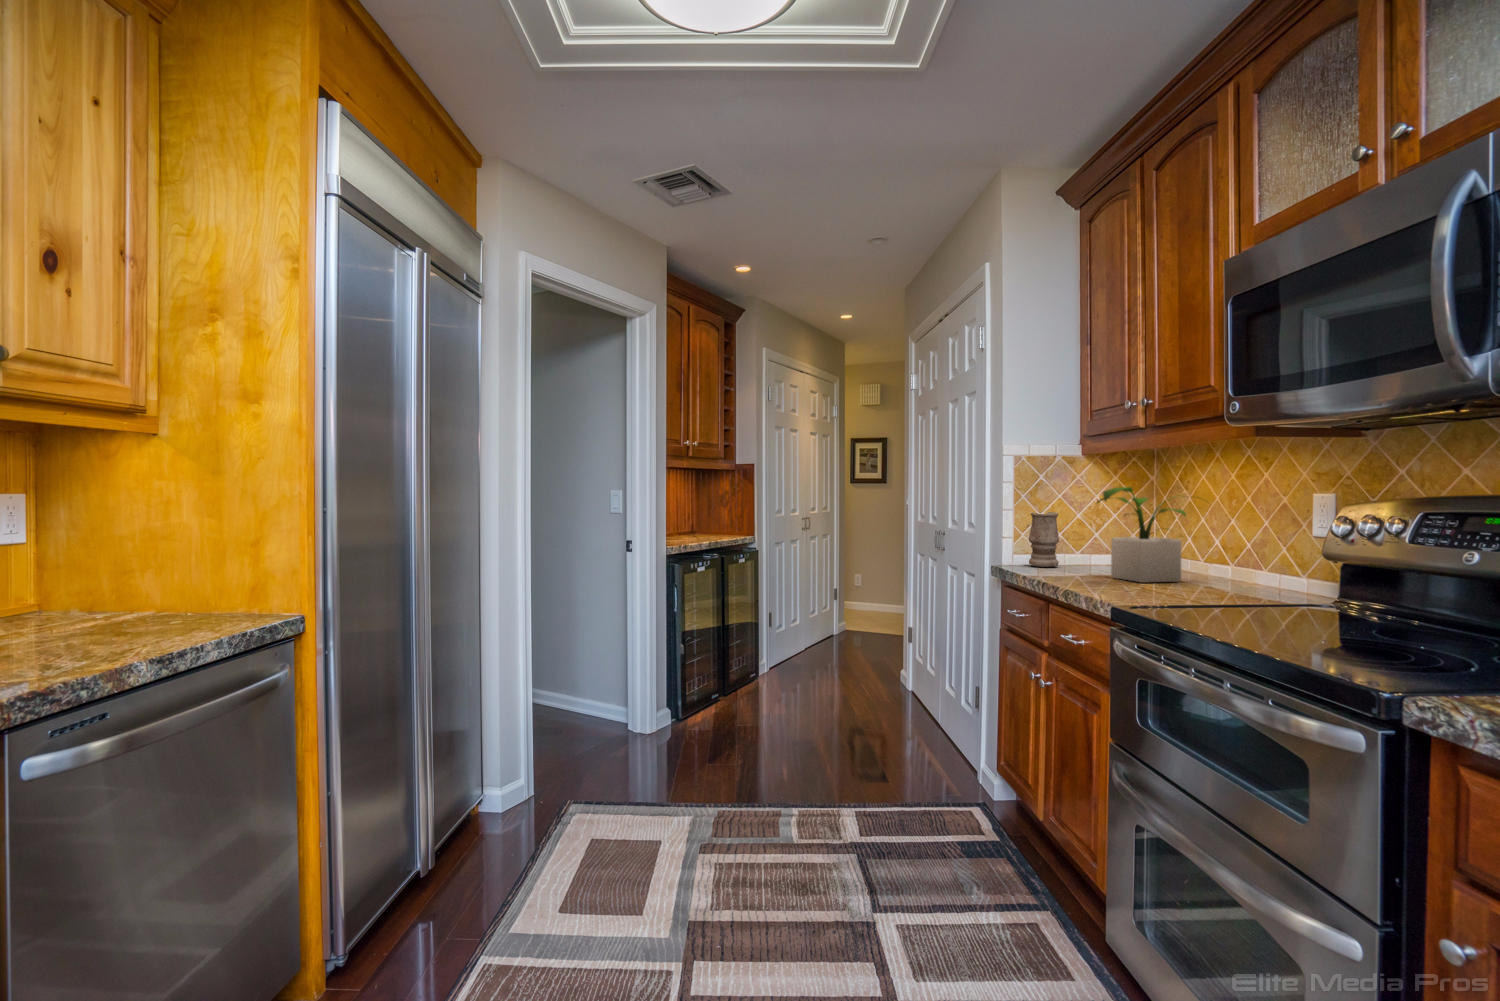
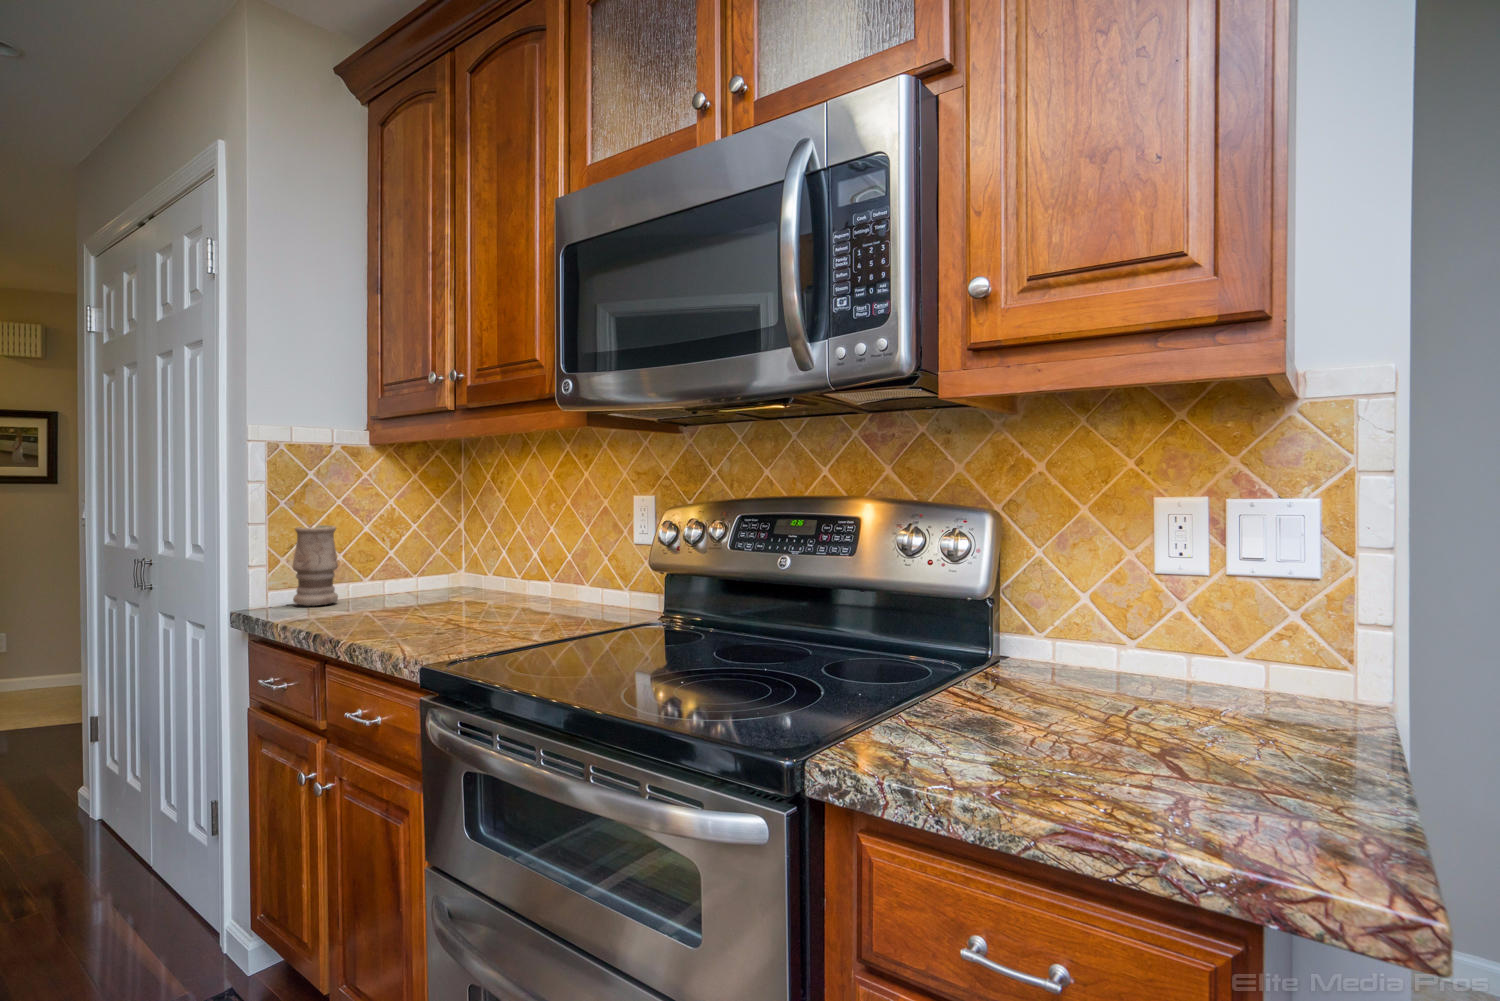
potted plant: present [1097,487,1205,582] -> none [390,489,530,617]

